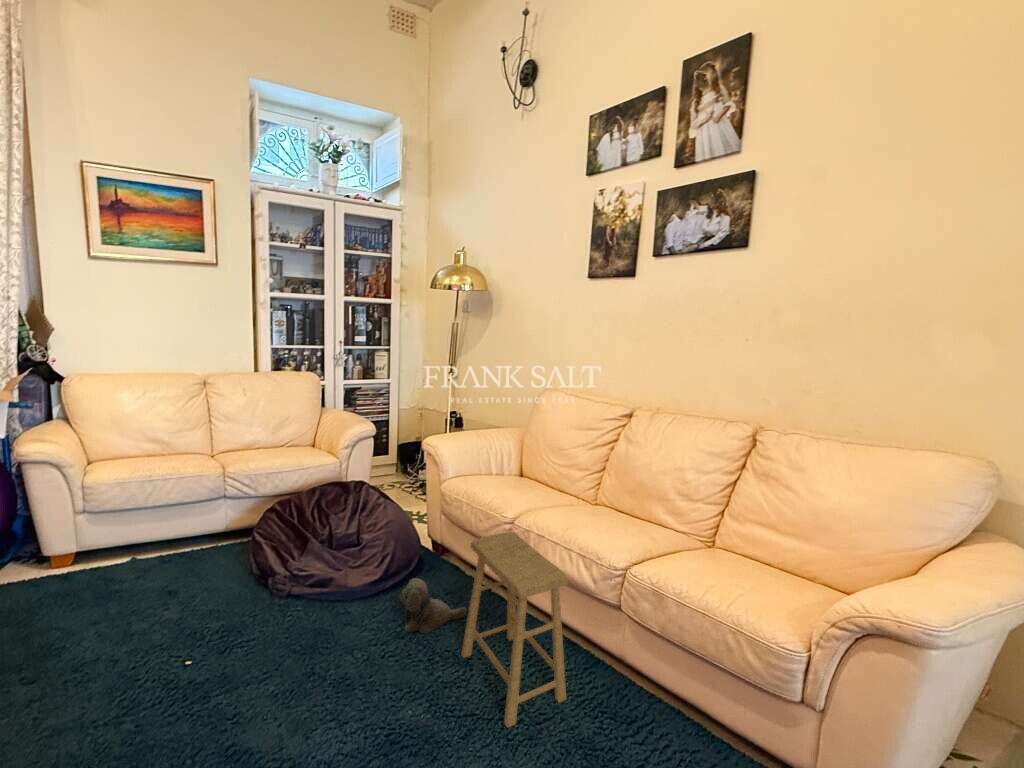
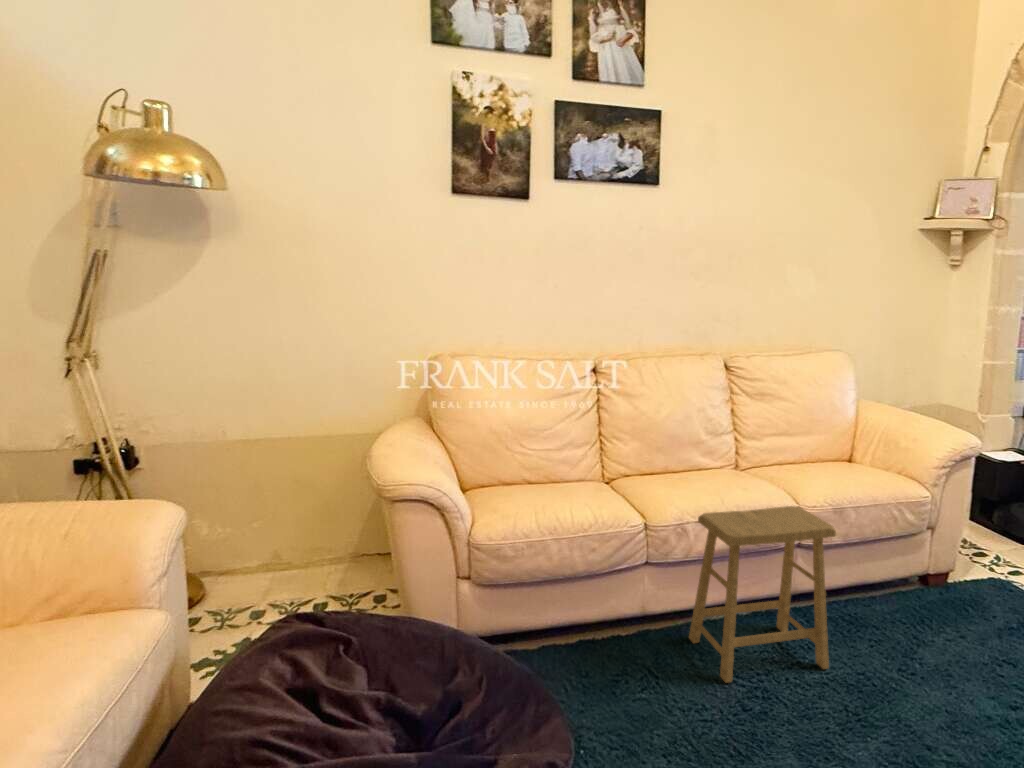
plush toy: present [400,578,466,634] -> none [624,654,693,731]

